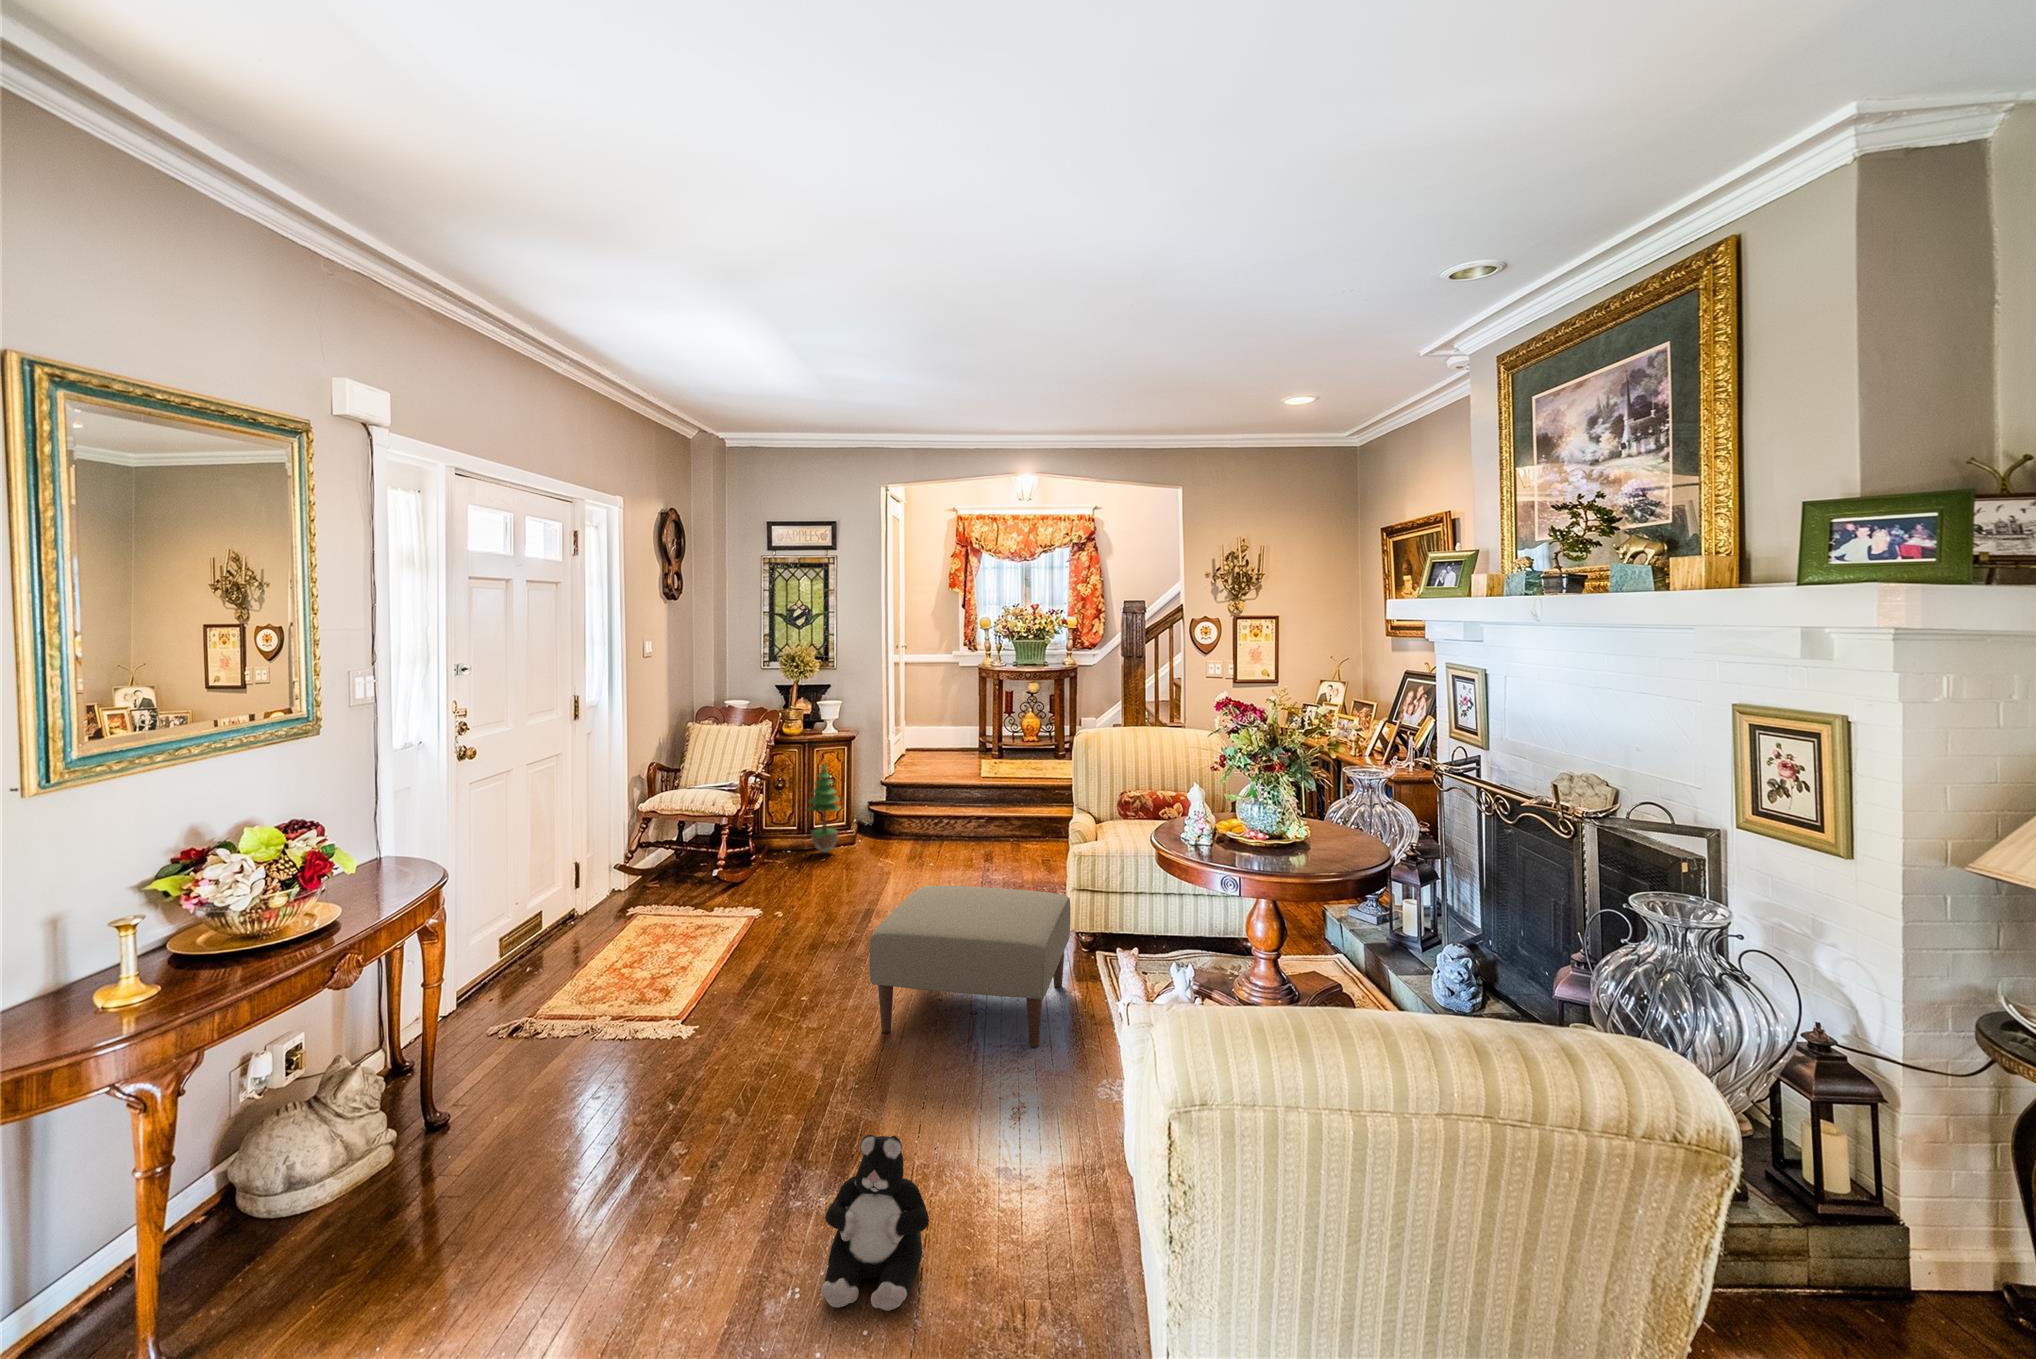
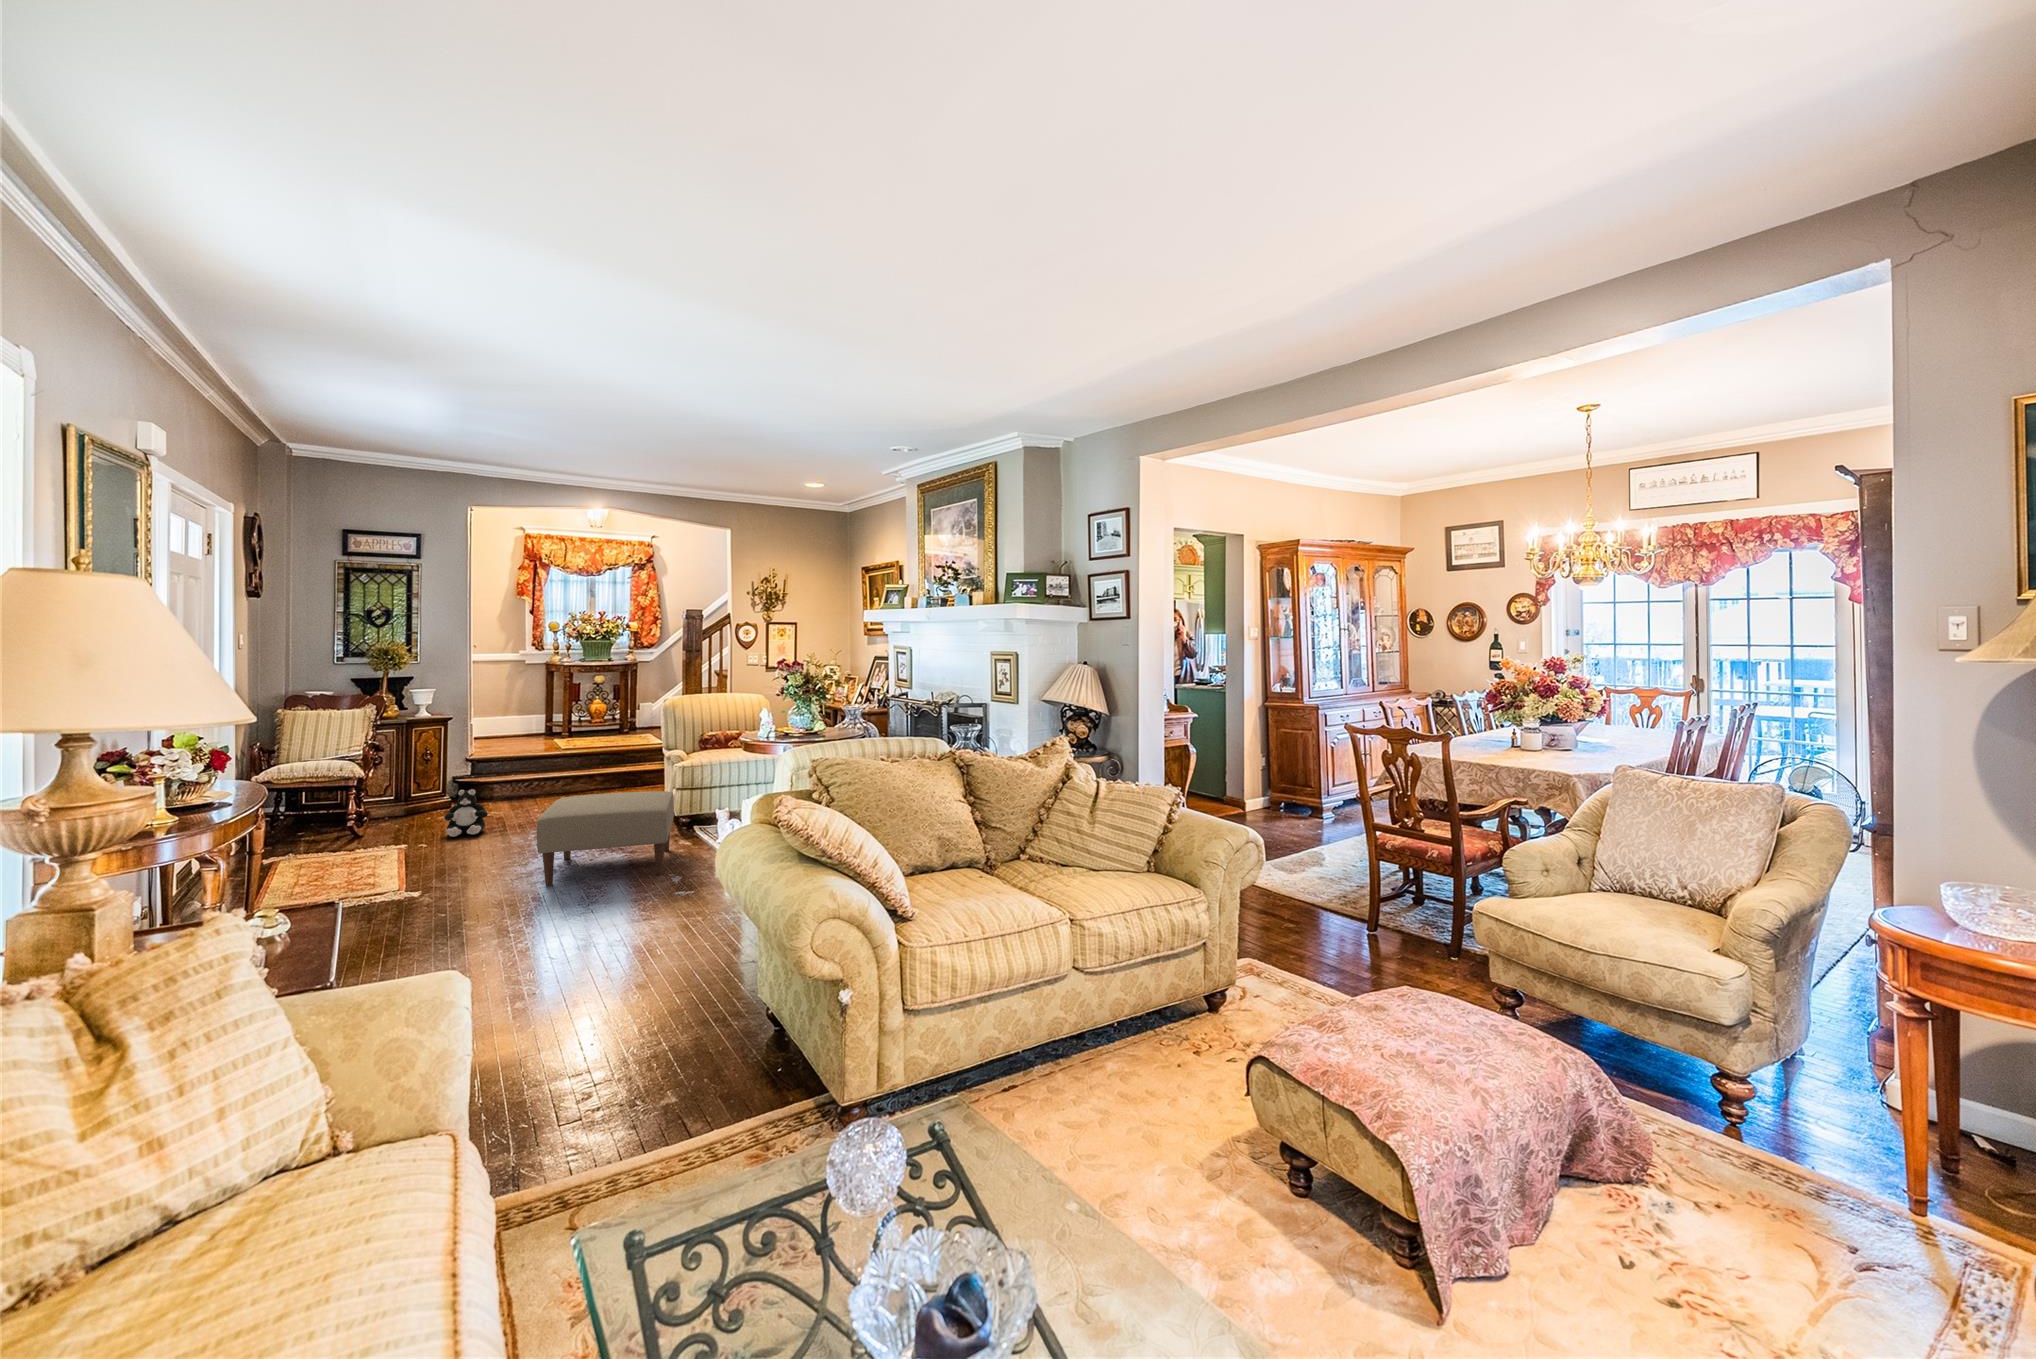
potted tree: present [808,763,840,853] -> none [405,735,440,813]
plush toy: present [821,1135,929,1311] -> present [444,789,488,837]

